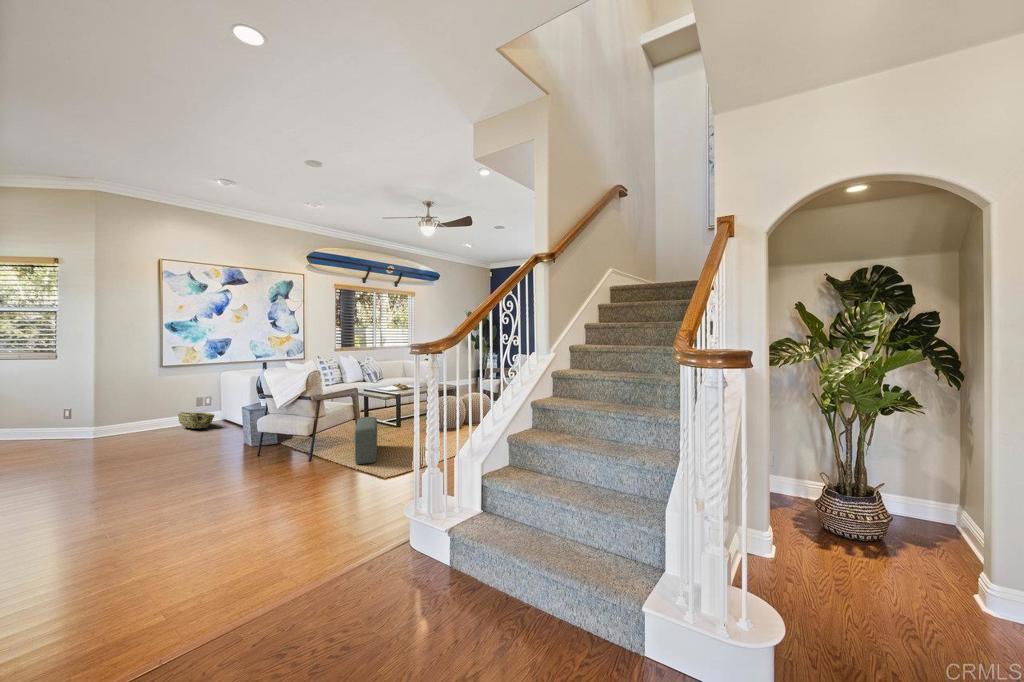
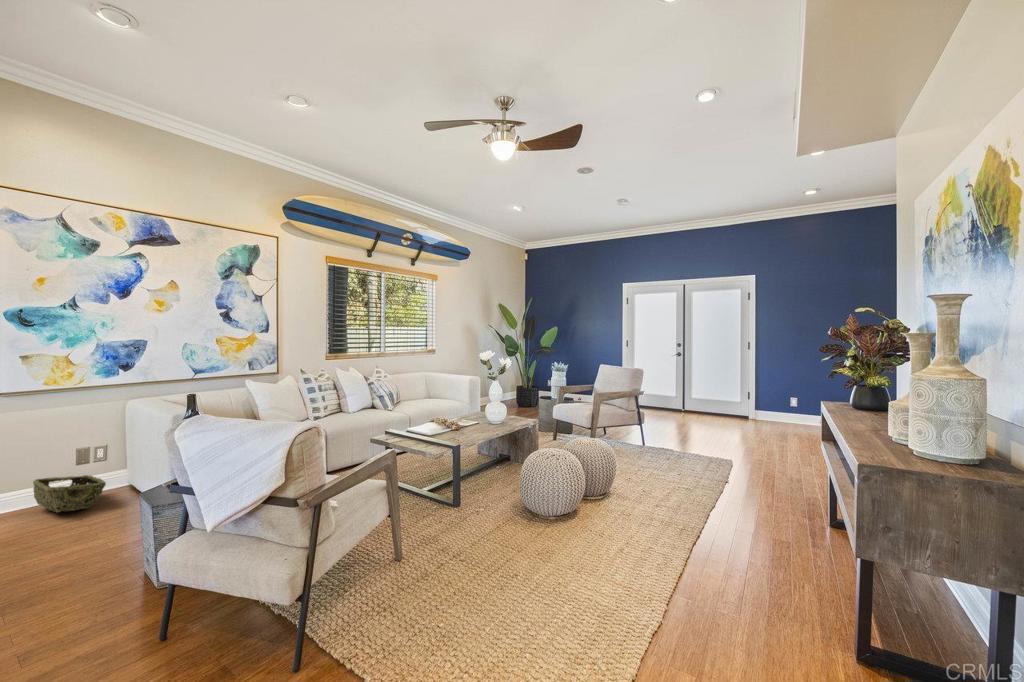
pouf: present [354,417,377,464] -> none [395,505,459,655]

